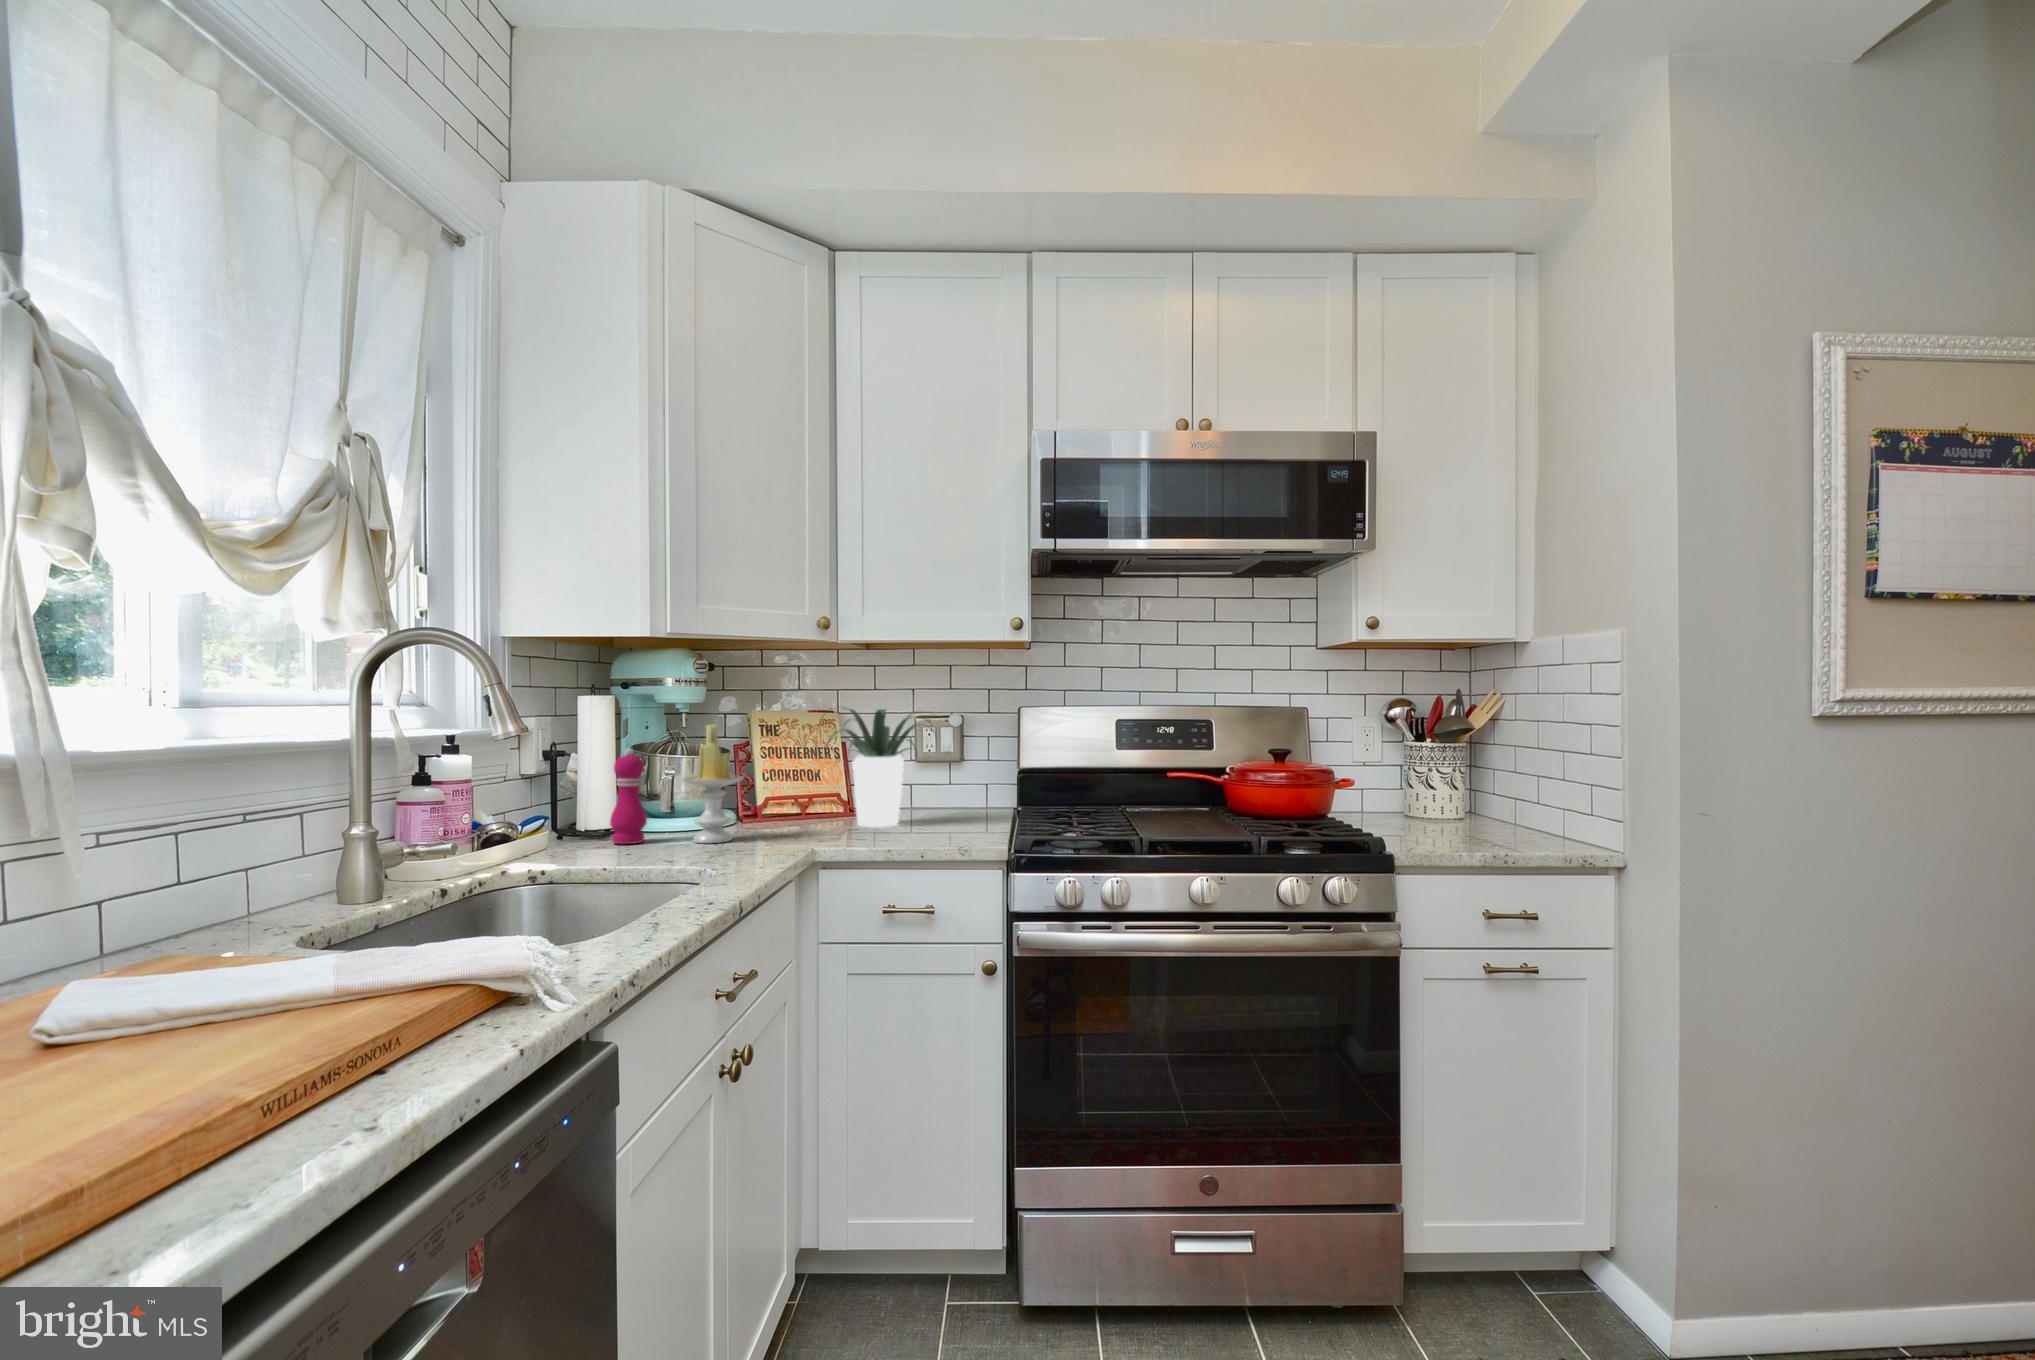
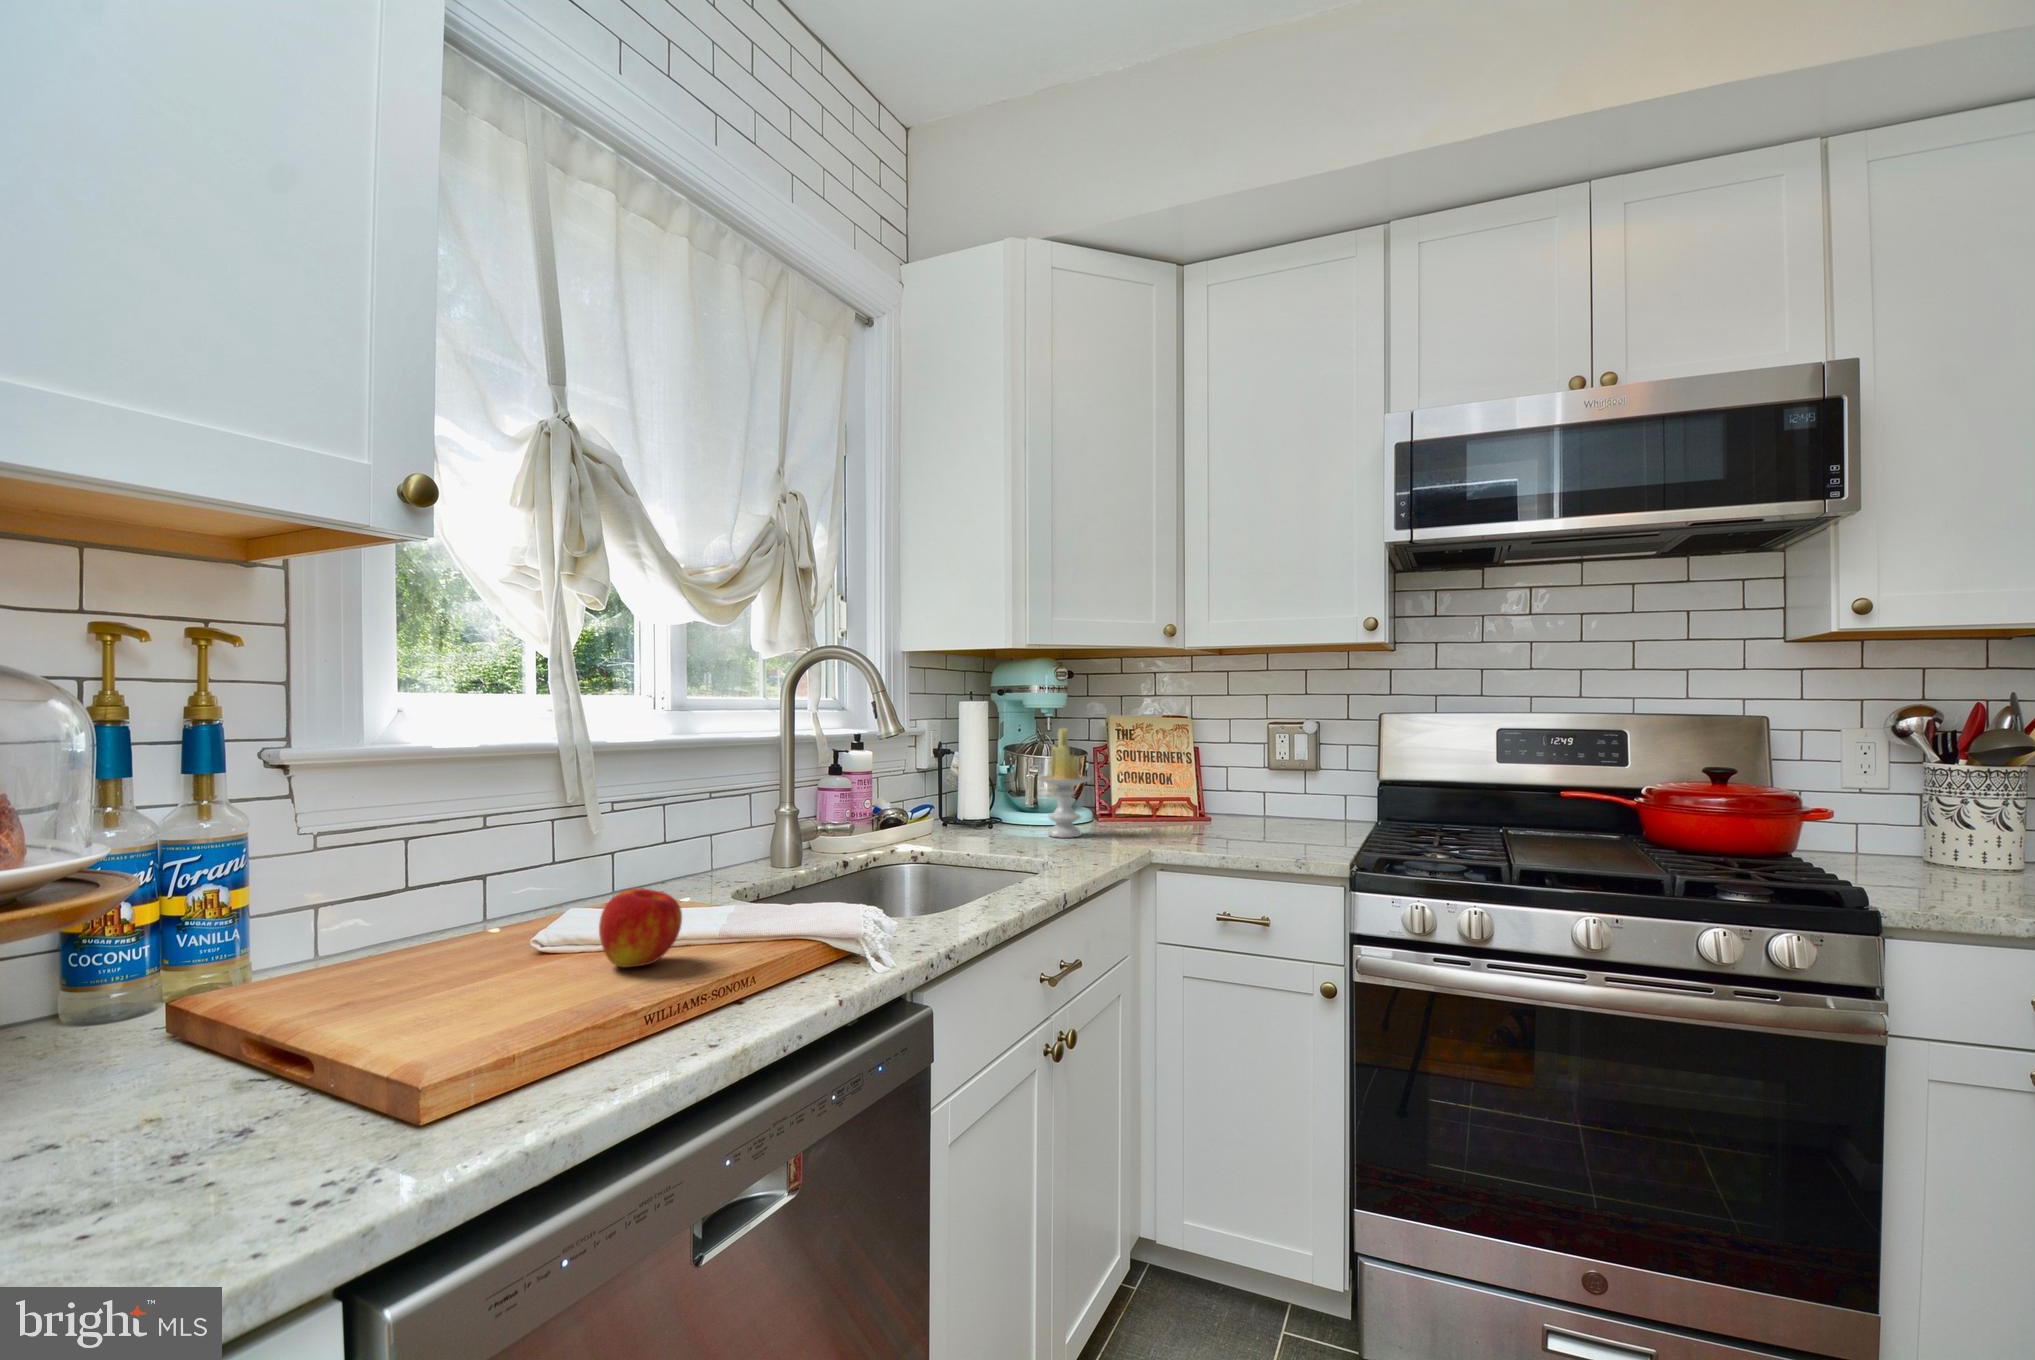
potted plant: present [822,709,935,827] -> none [1165,712,1293,833]
pepper mill: present [610,748,647,844] -> none [980,748,1010,833]
apple: none [118,945,262,1058] -> present [599,888,682,967]

